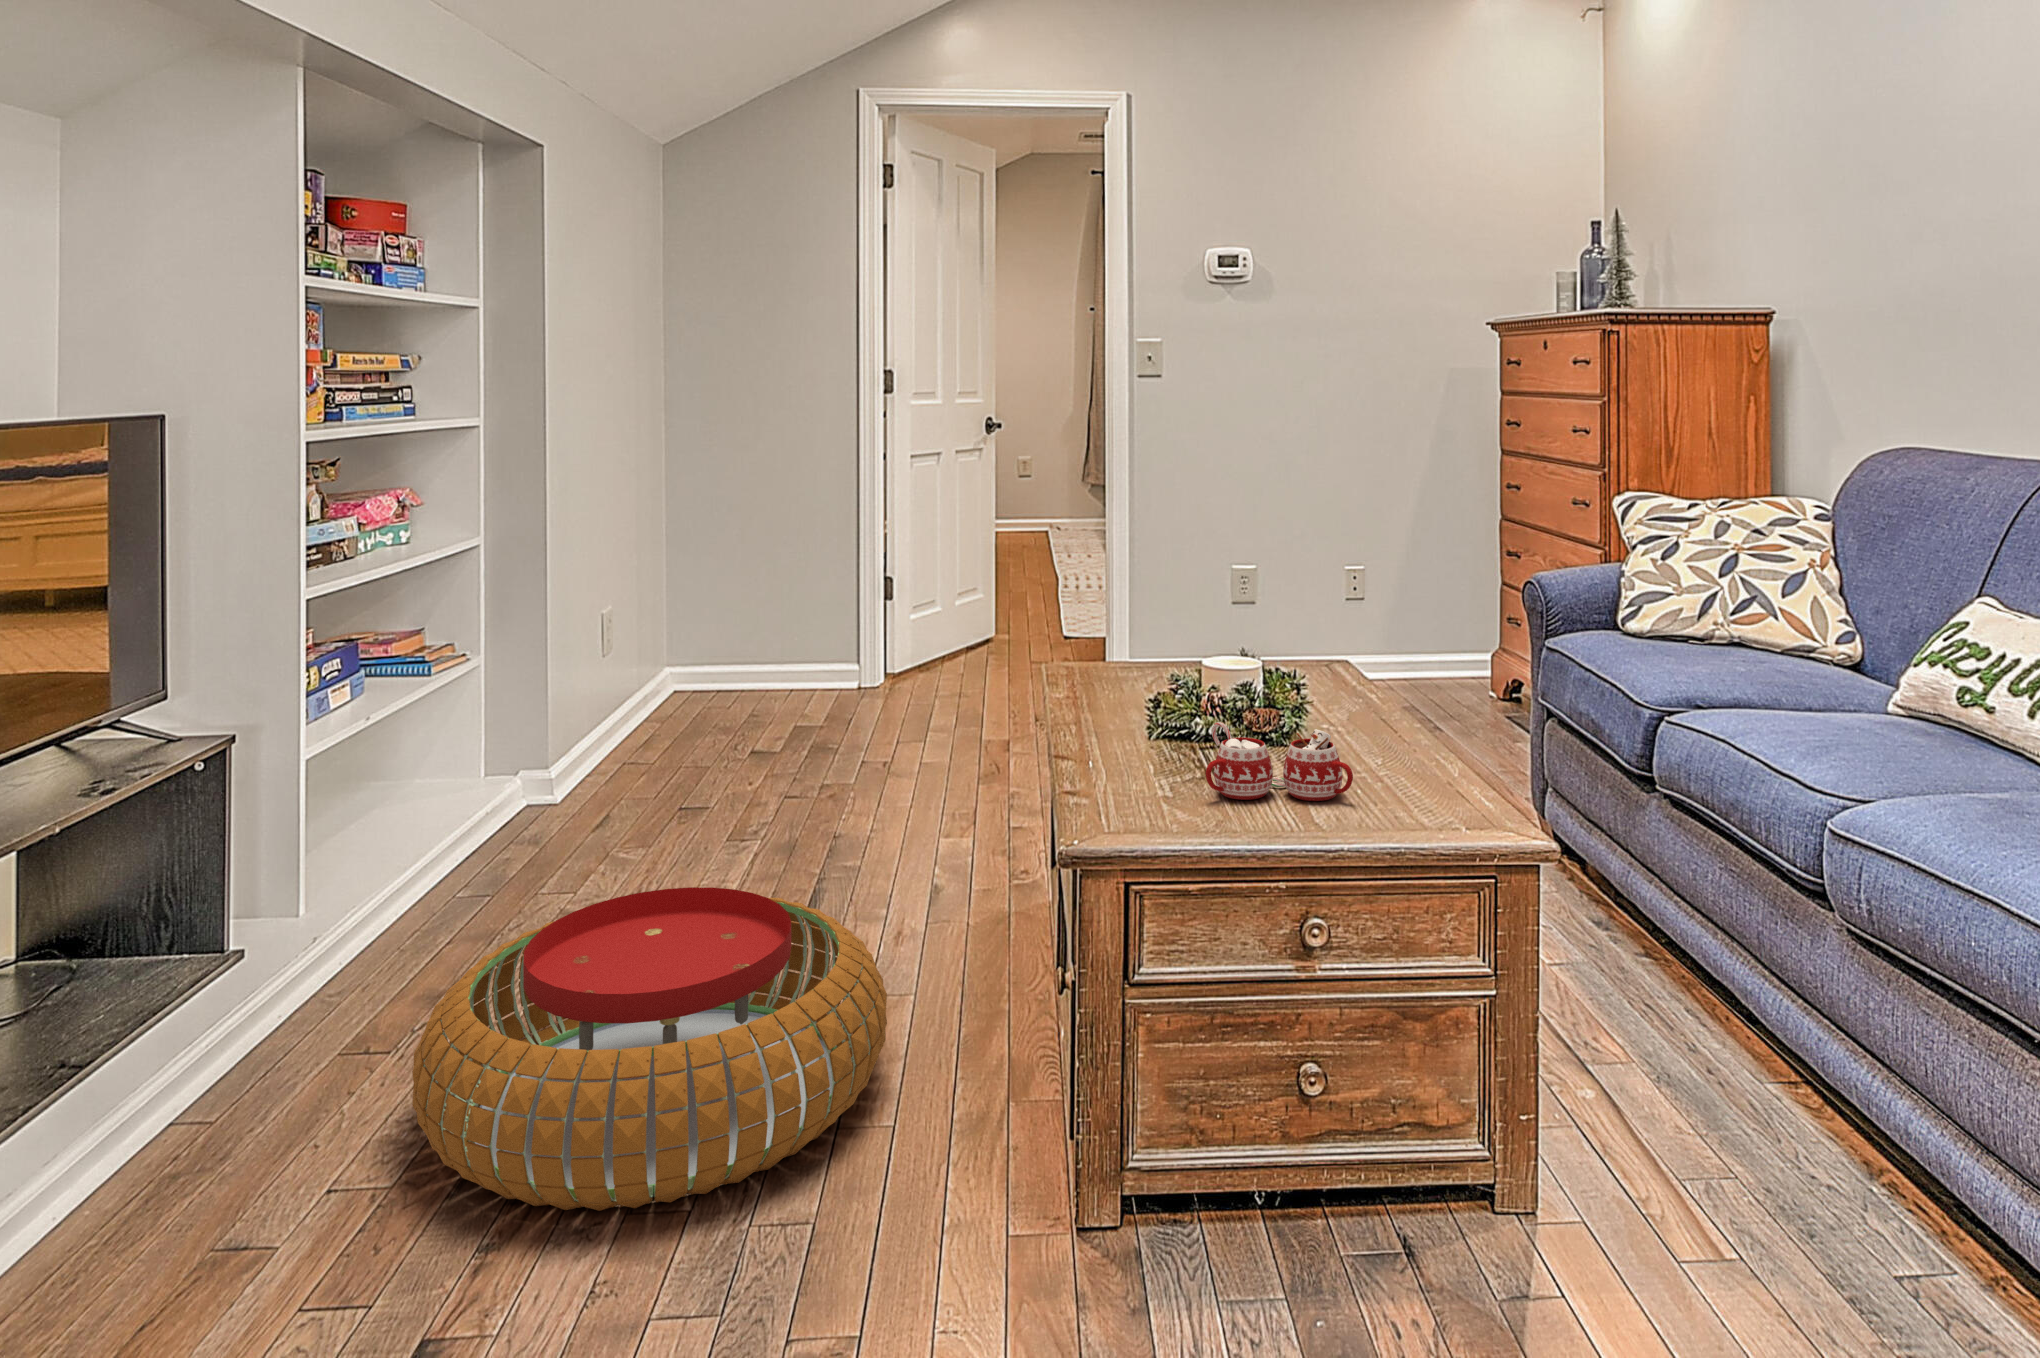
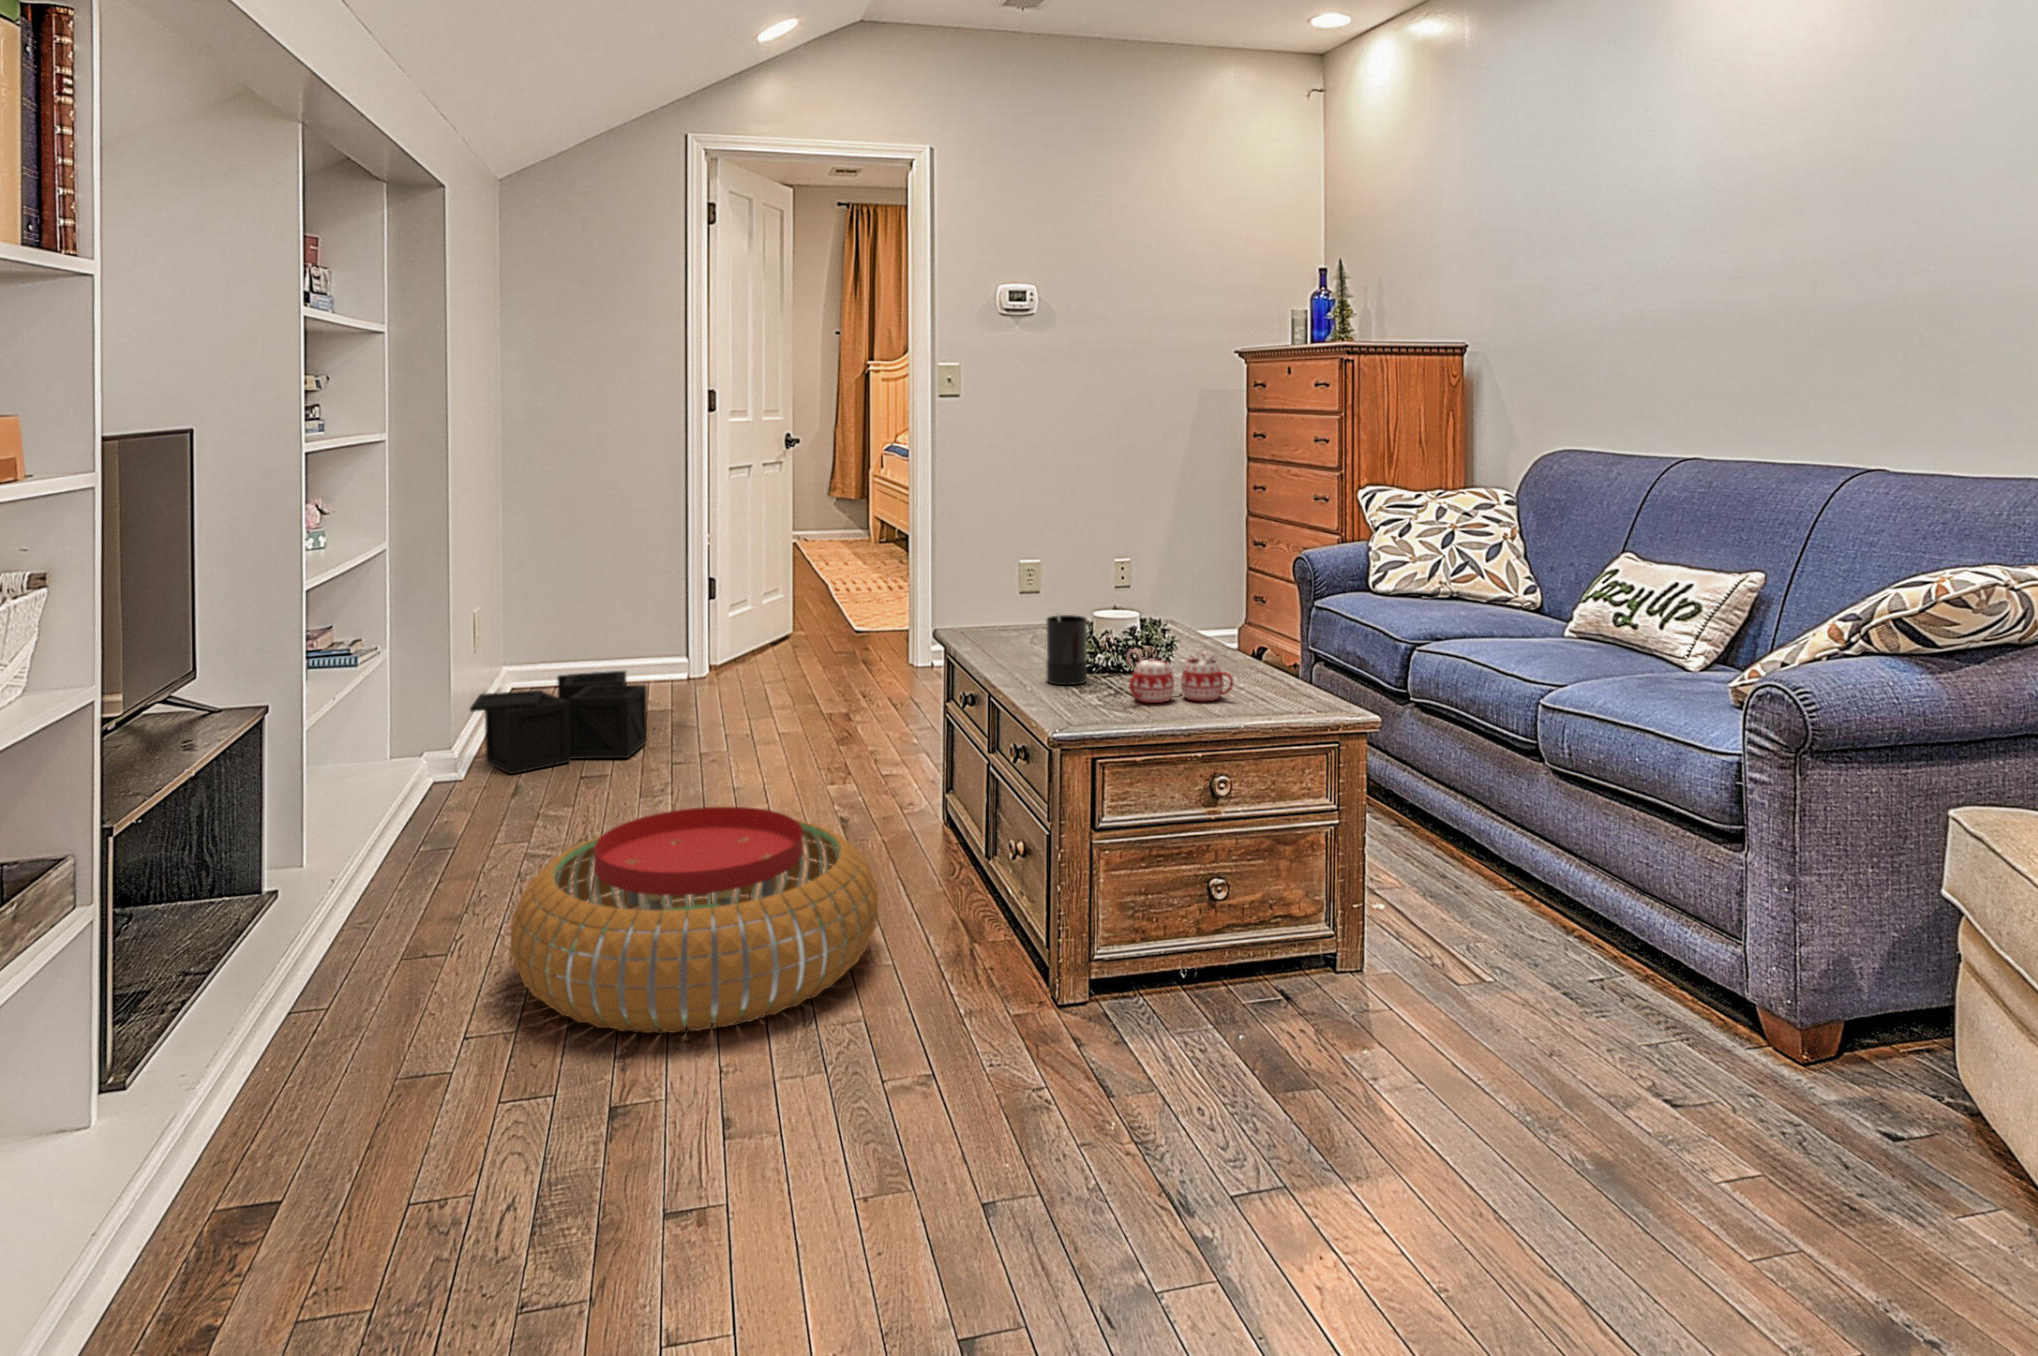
candle: none [1123,657,1176,760] -> present [1046,609,1087,685]
storage bin: none [577,680,795,795] -> present [470,671,655,774]

